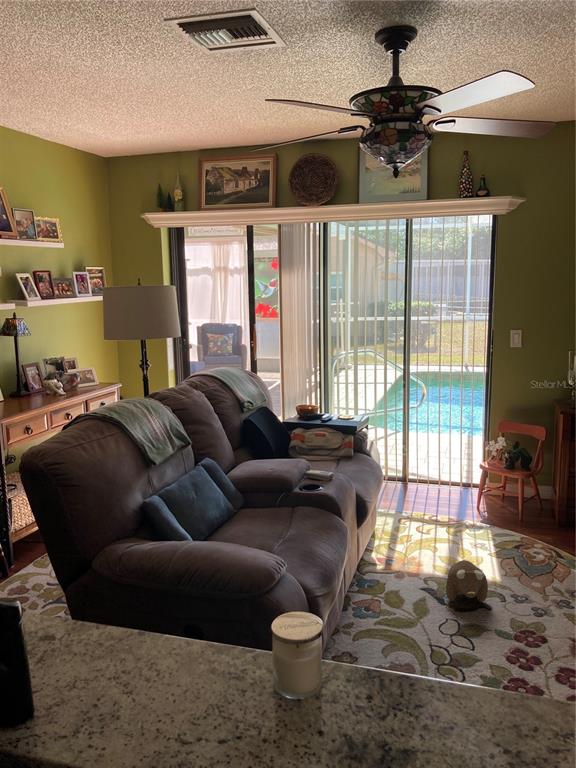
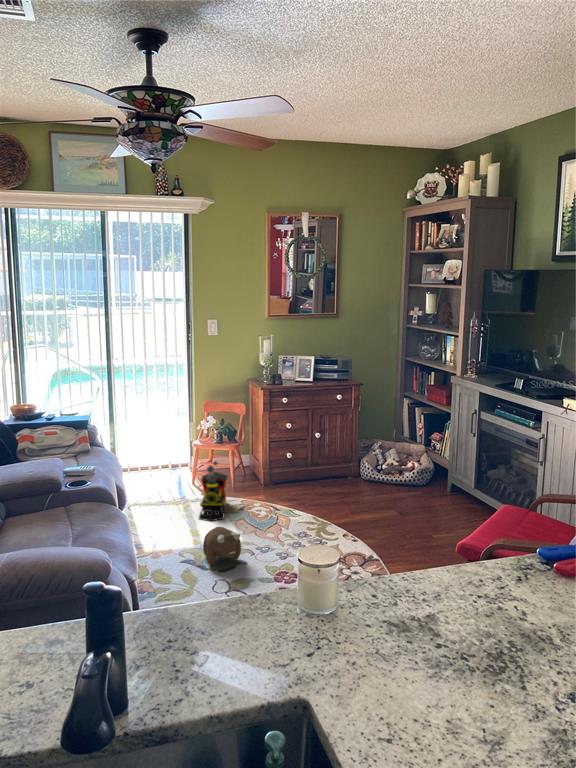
toy train: none [462,488,506,554] -> present [199,461,227,521]

